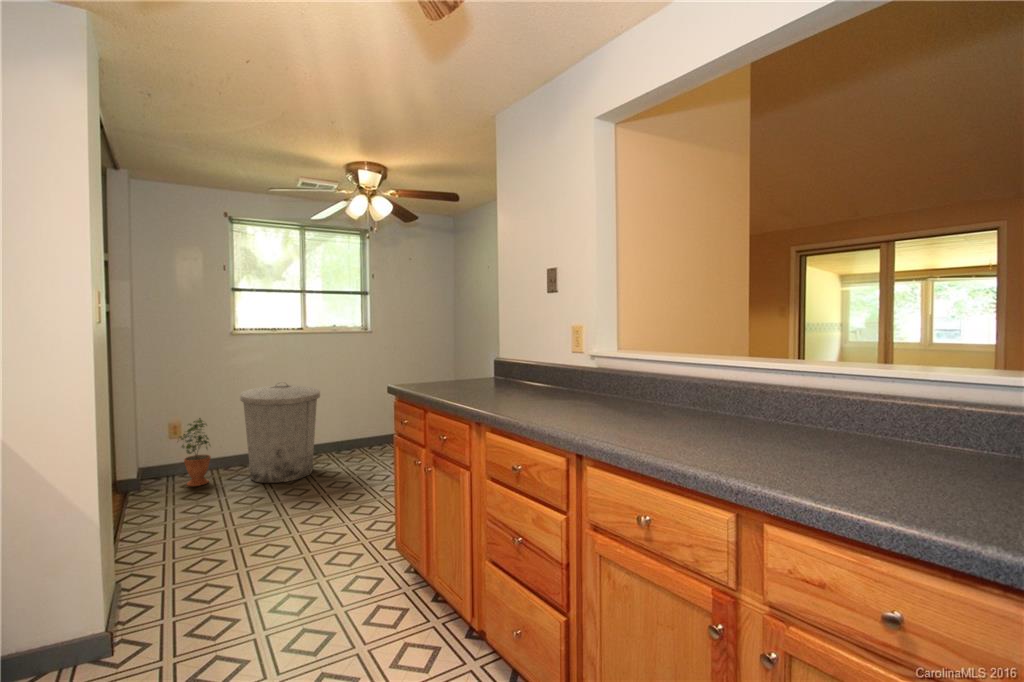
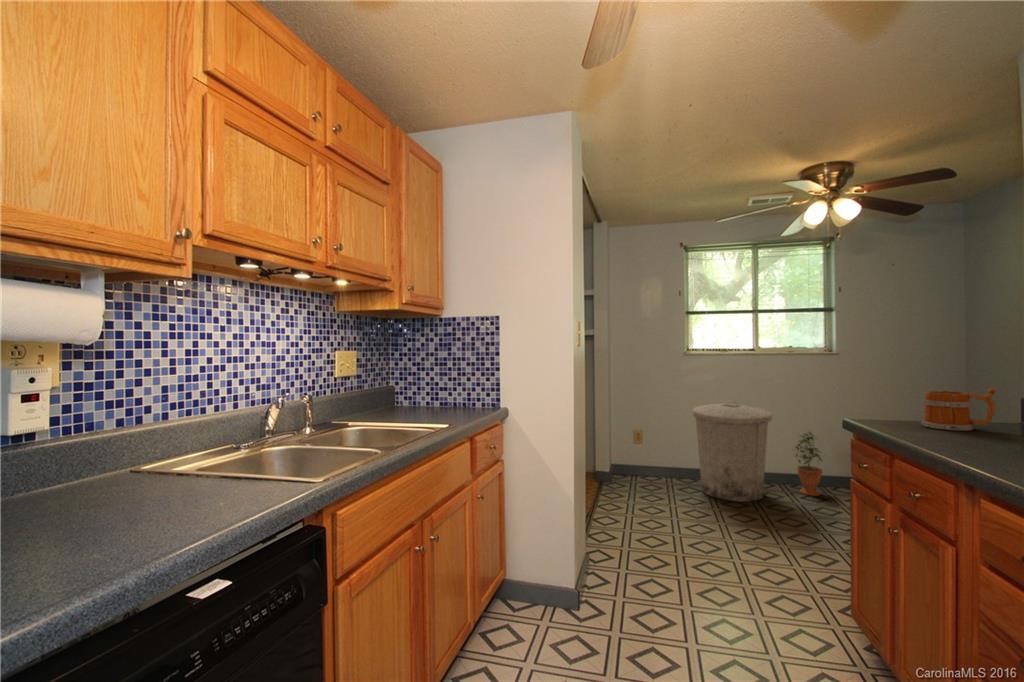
mug: none [437,356,477,387] -> present [921,388,996,430]
potted plant: present [180,418,211,486] -> present [795,432,822,496]

